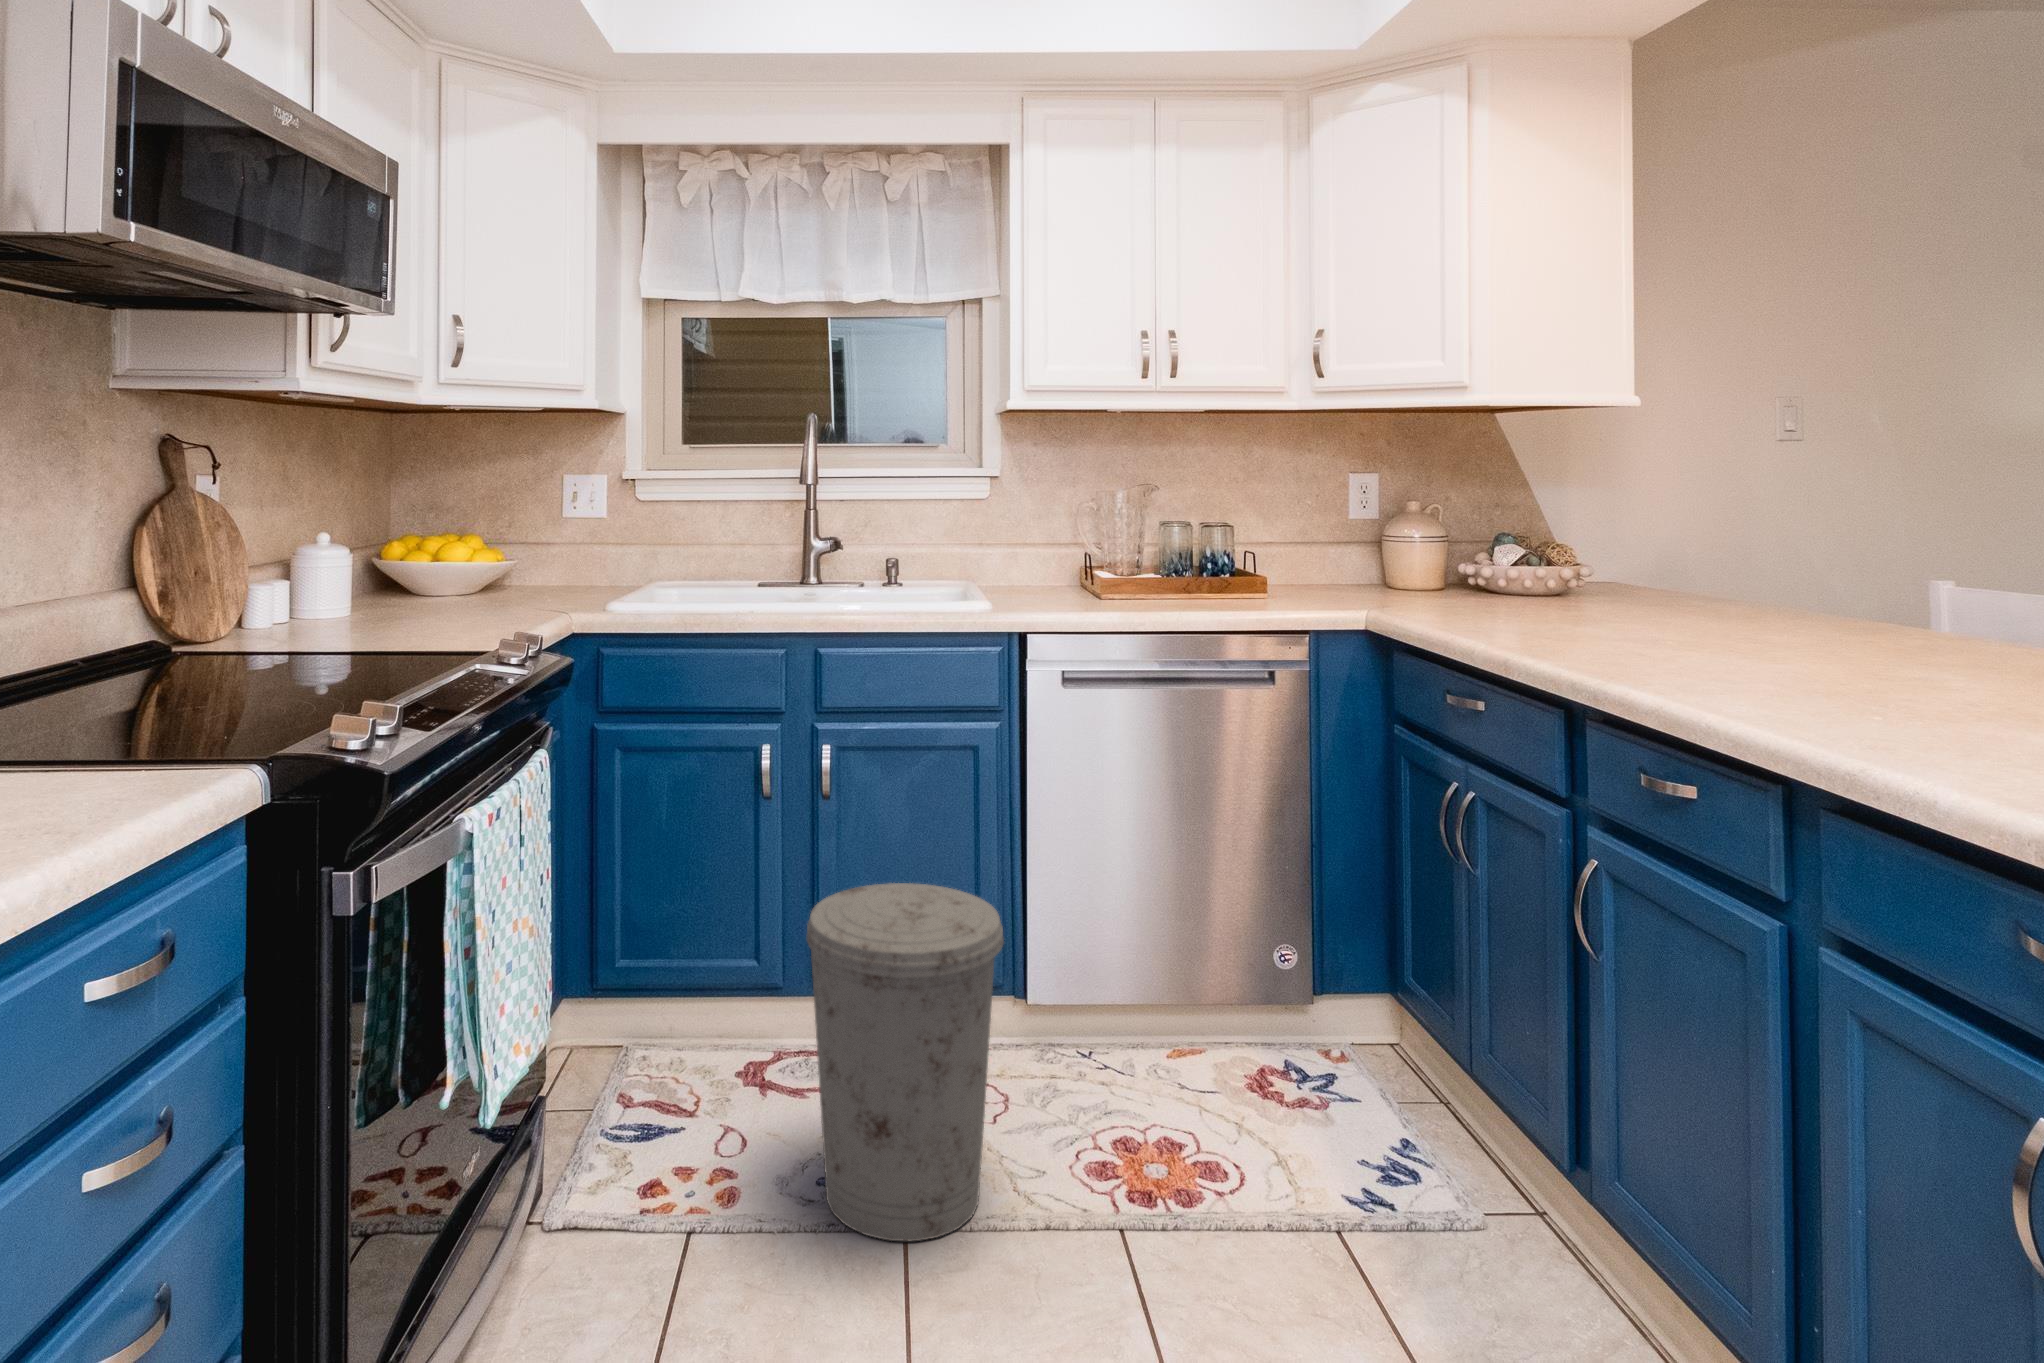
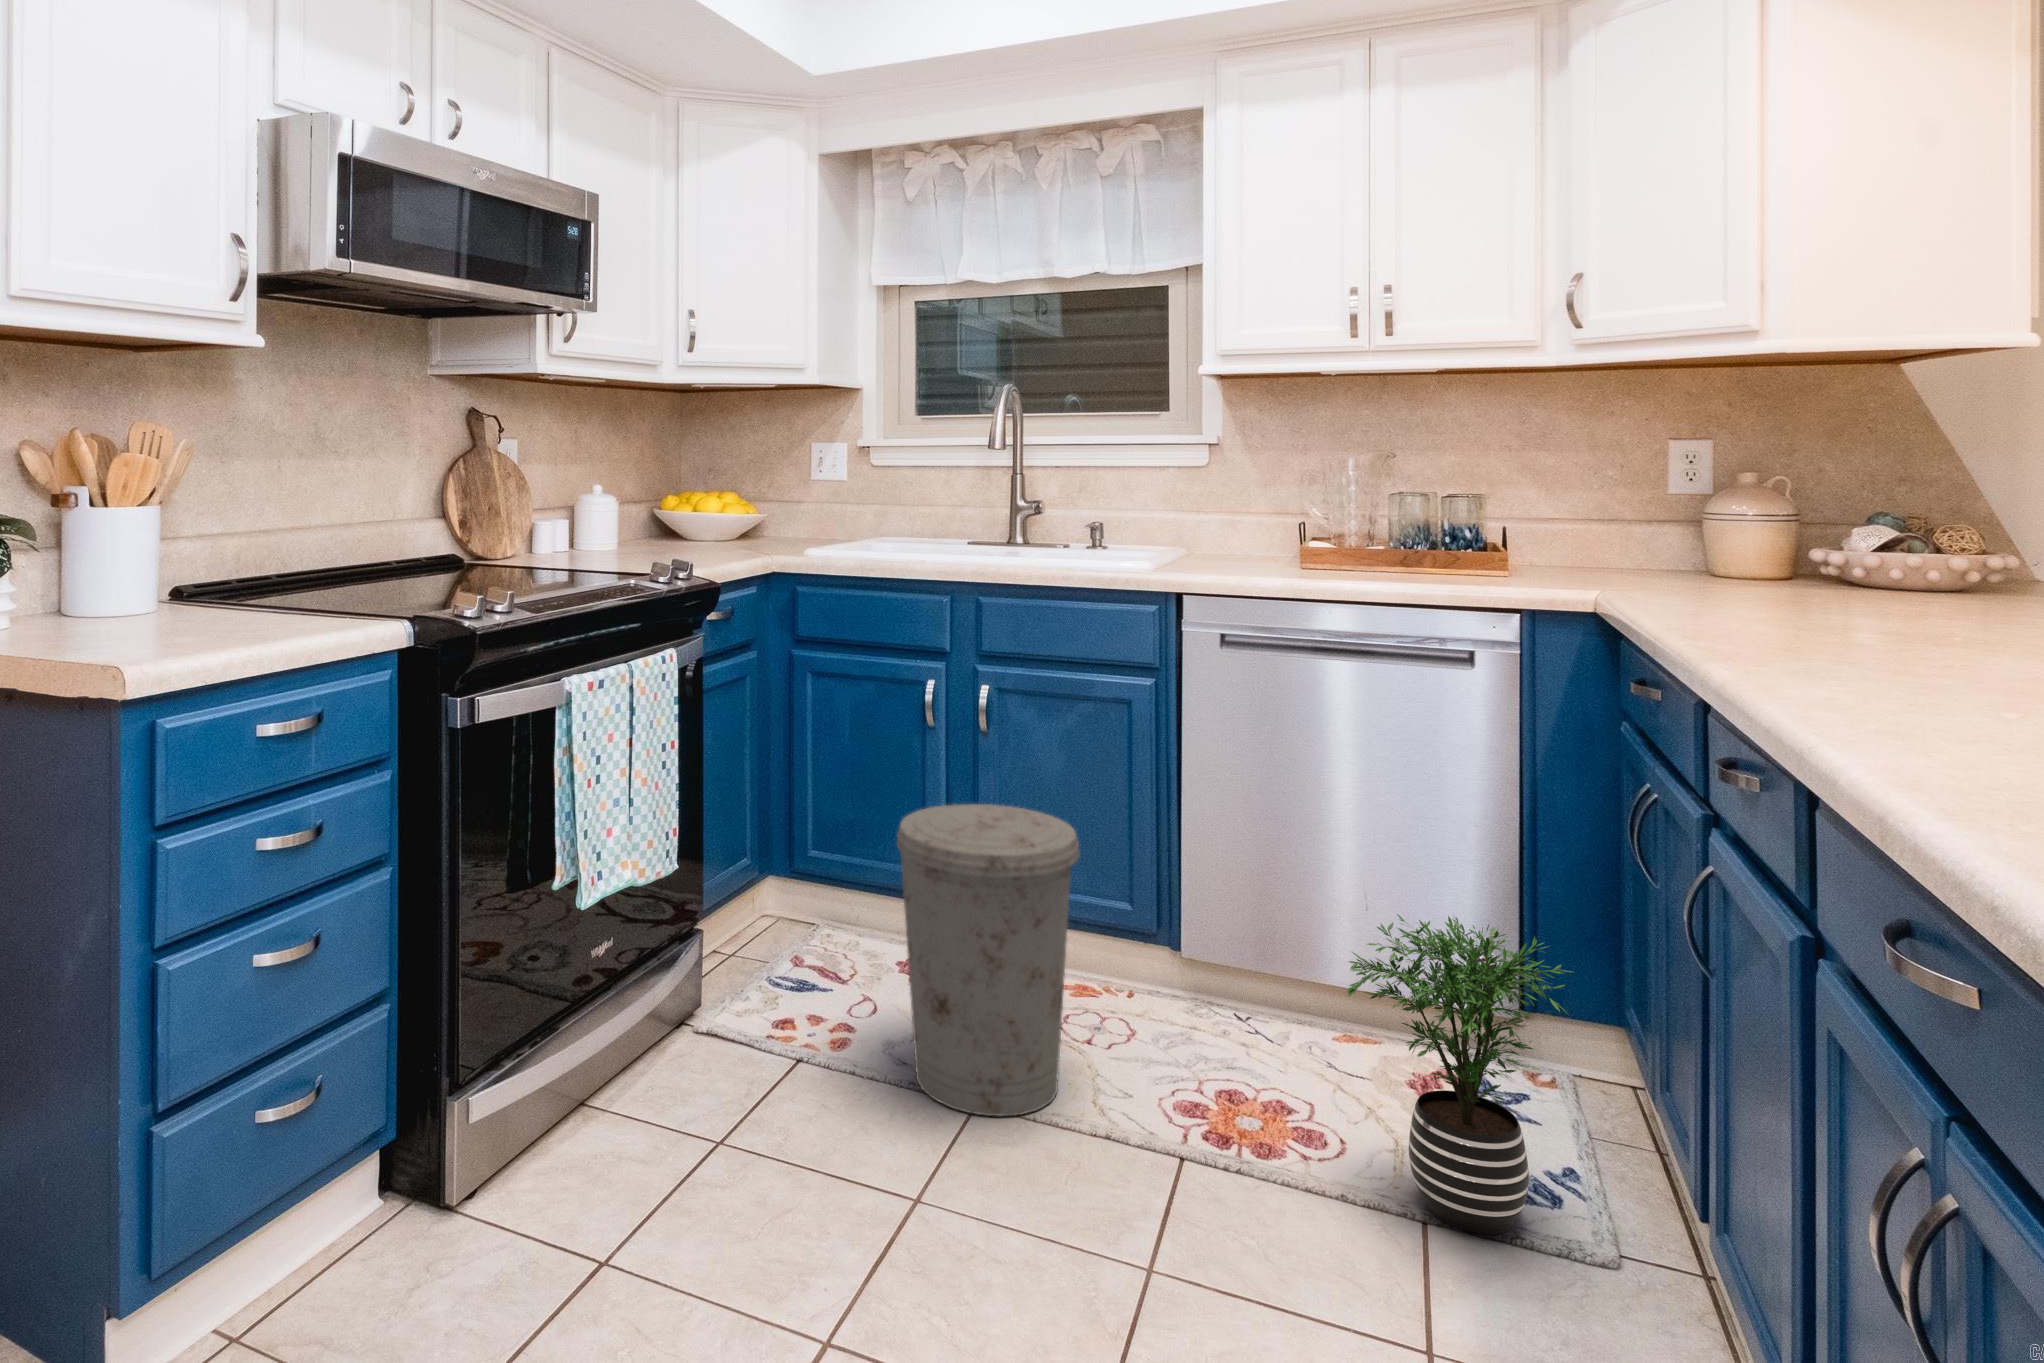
potted plant: none [1264,934,1466,1235] -> present [1347,914,1572,1234]

